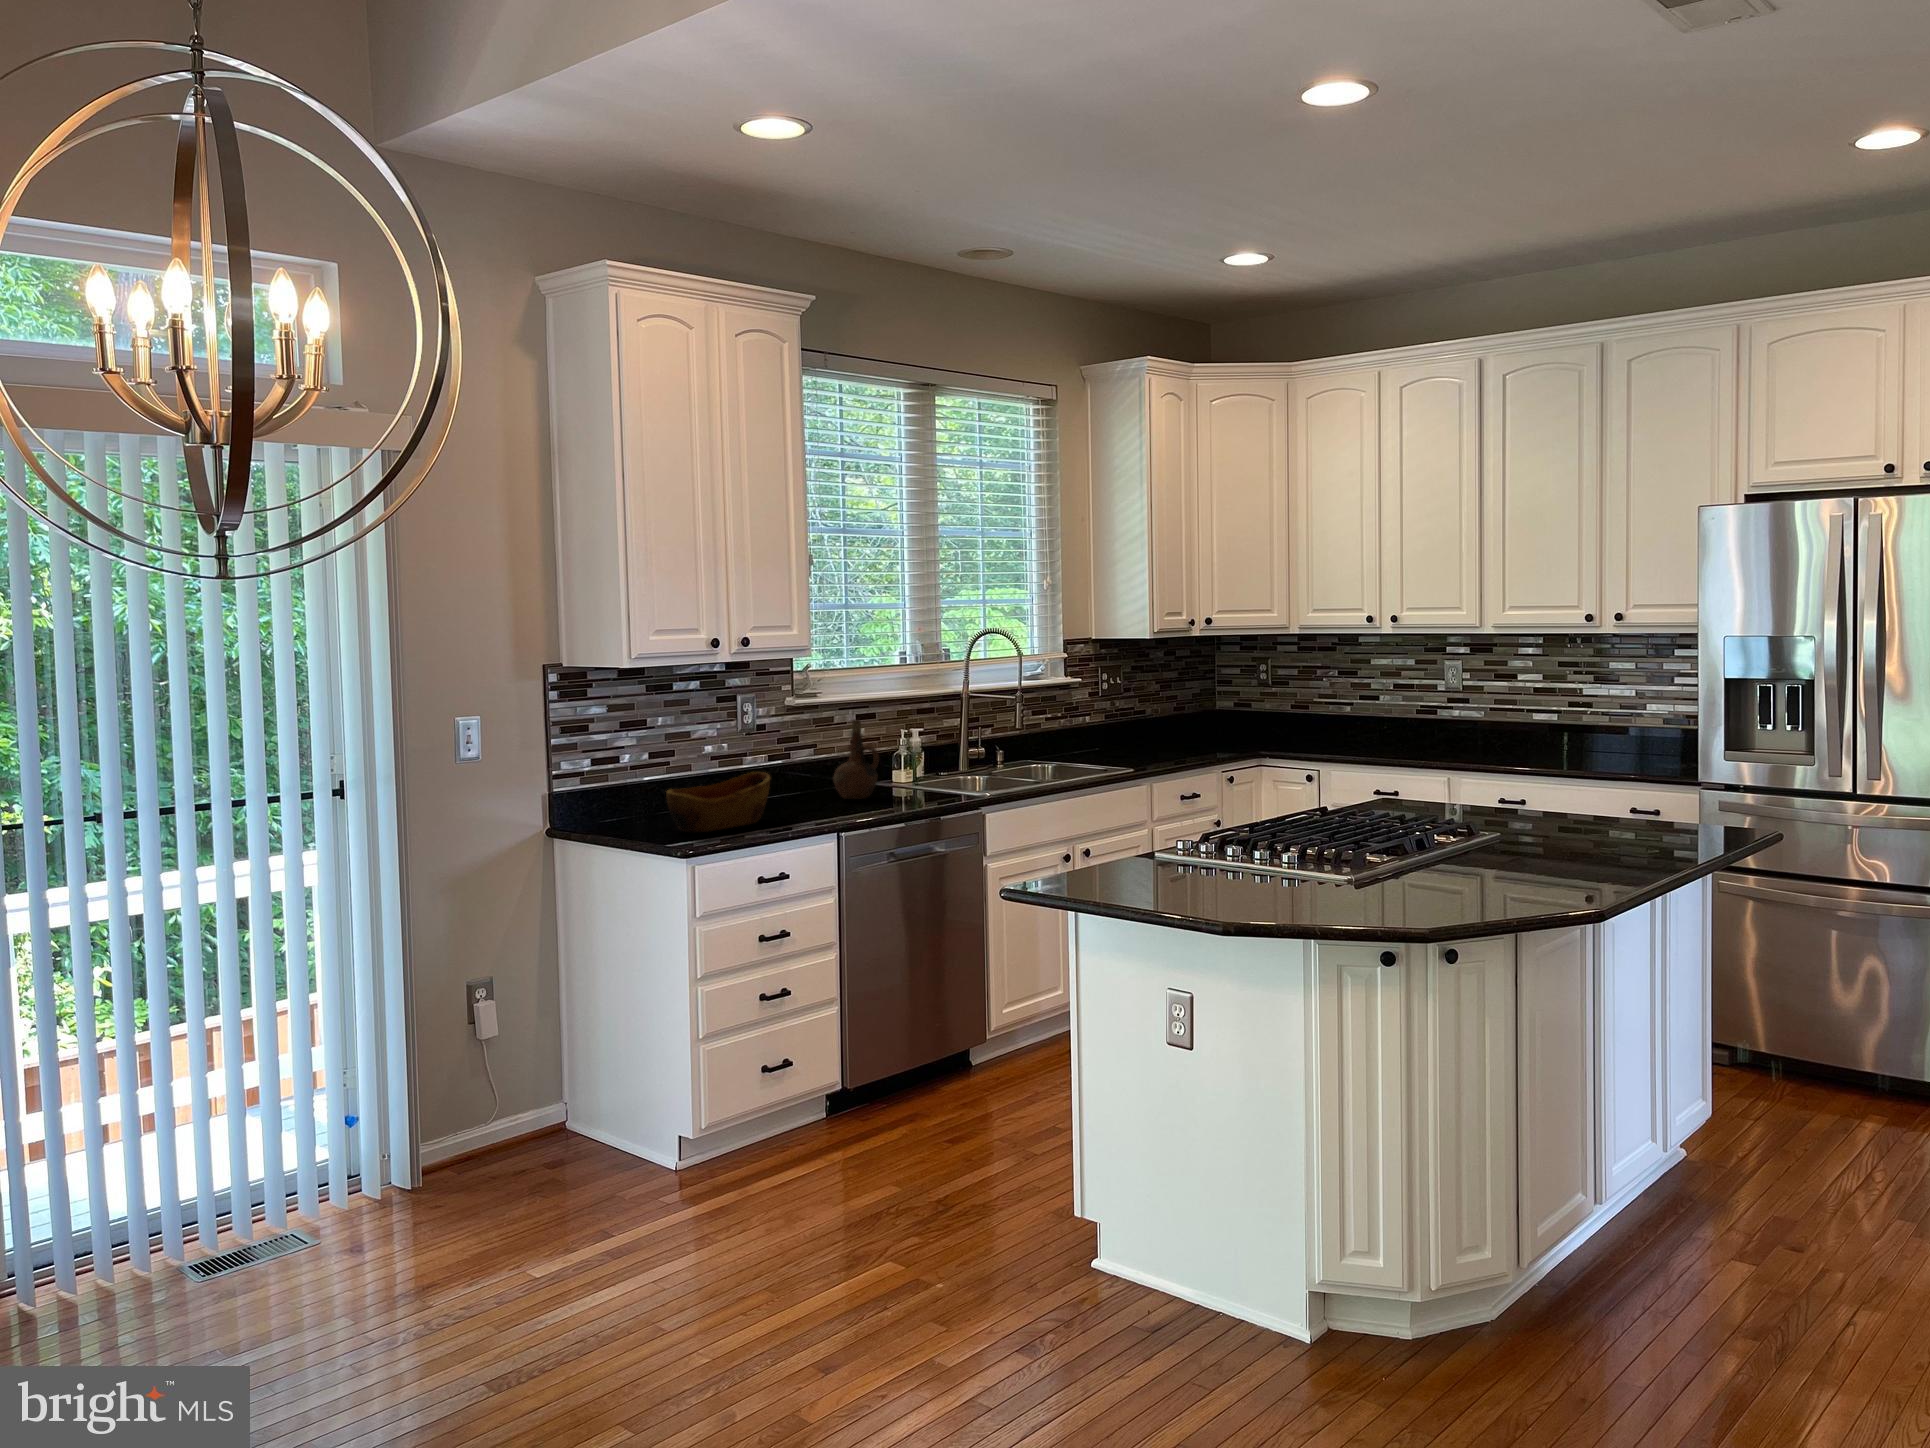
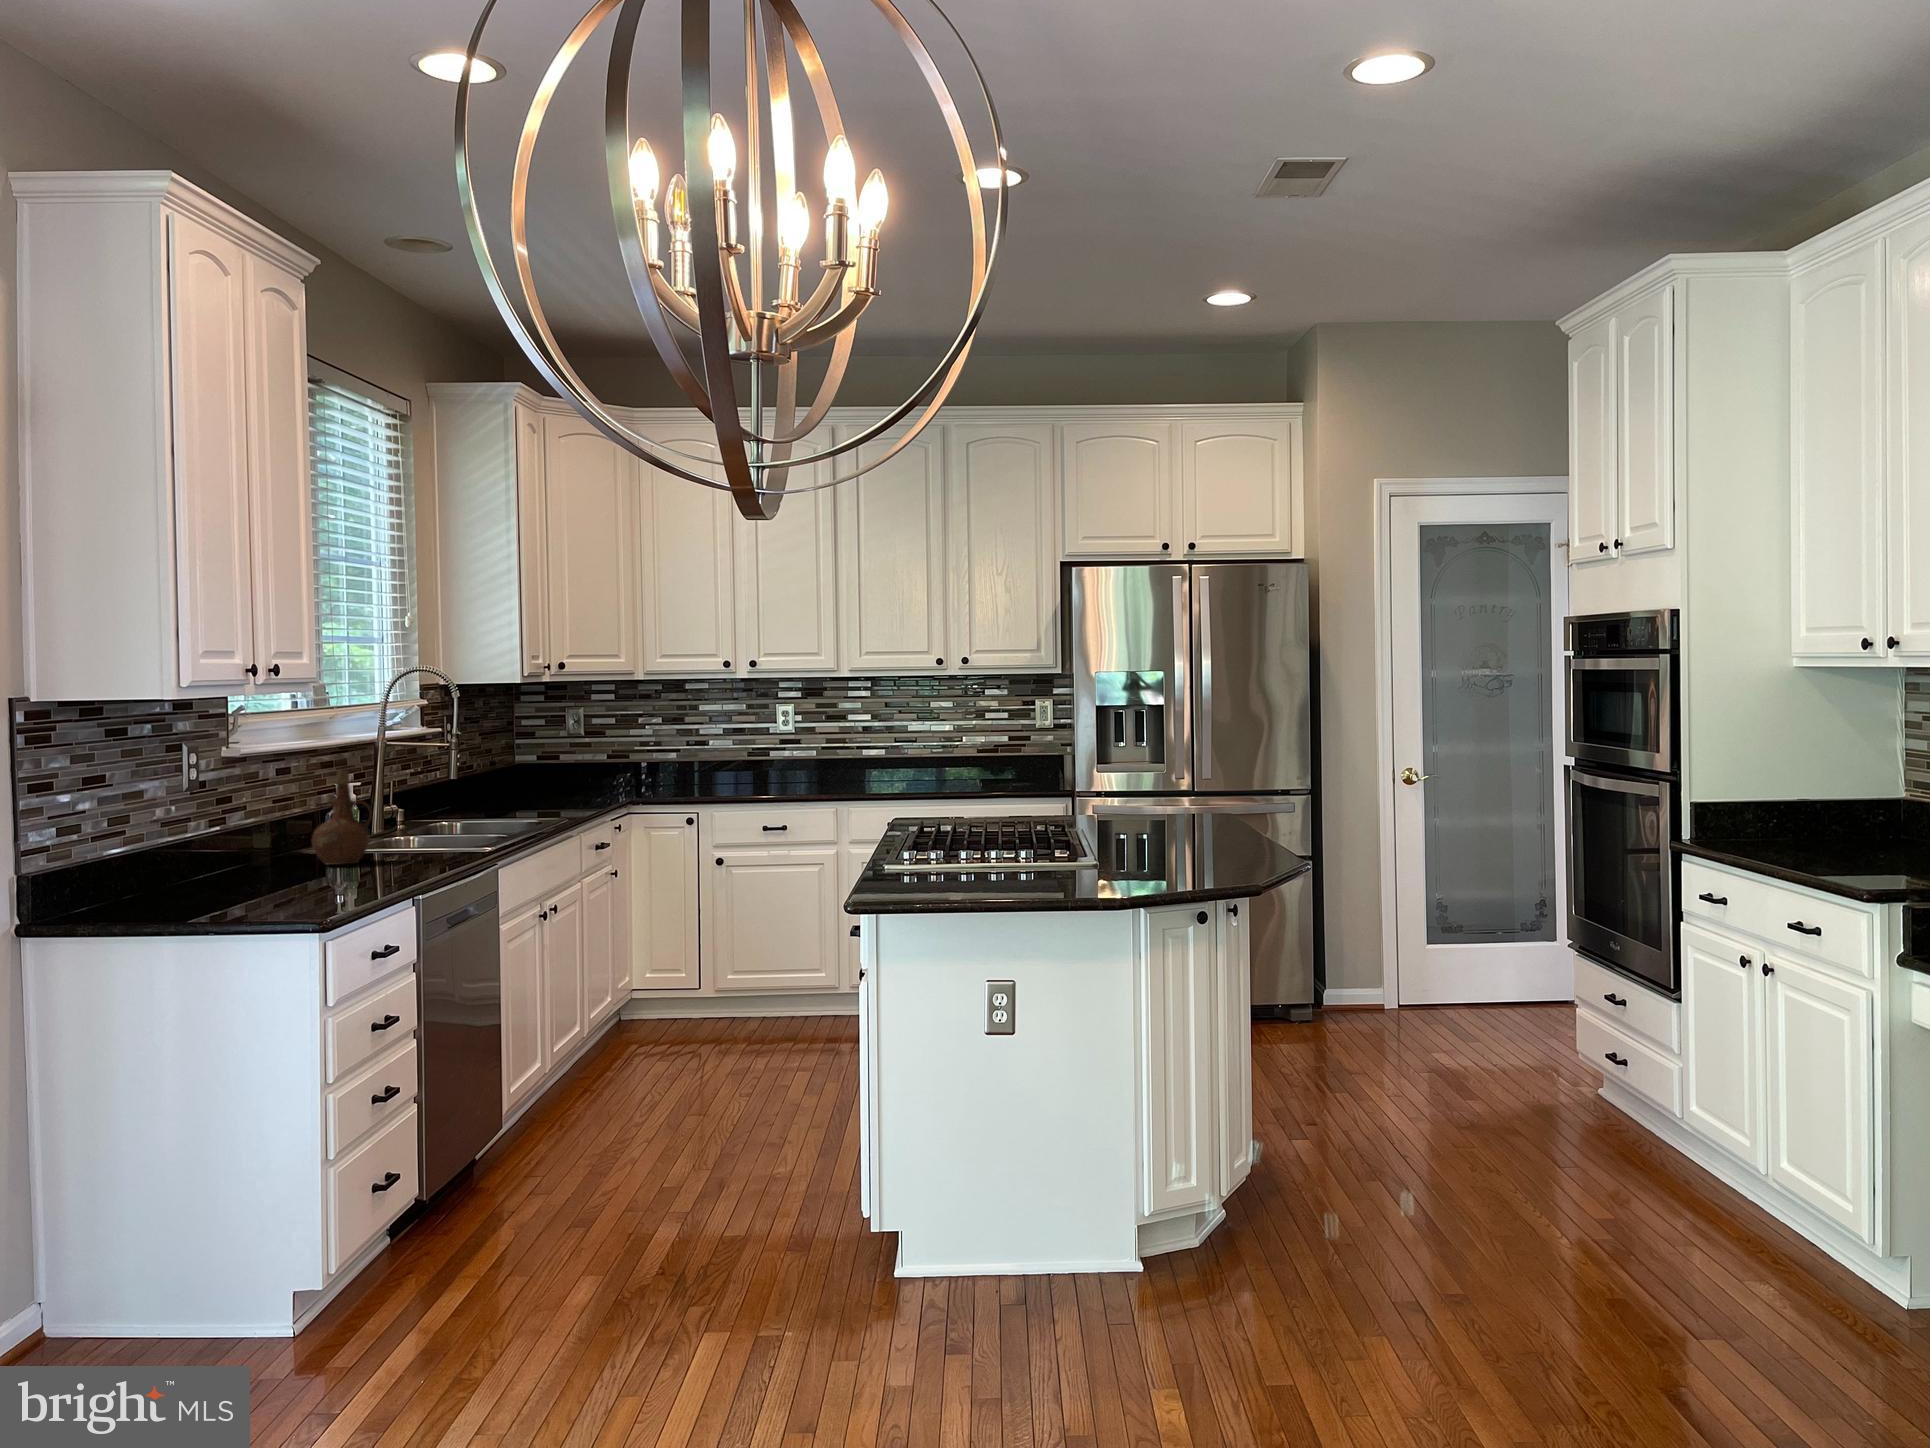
wooden bowl: present [666,772,770,832] -> none [215,832,325,908]

